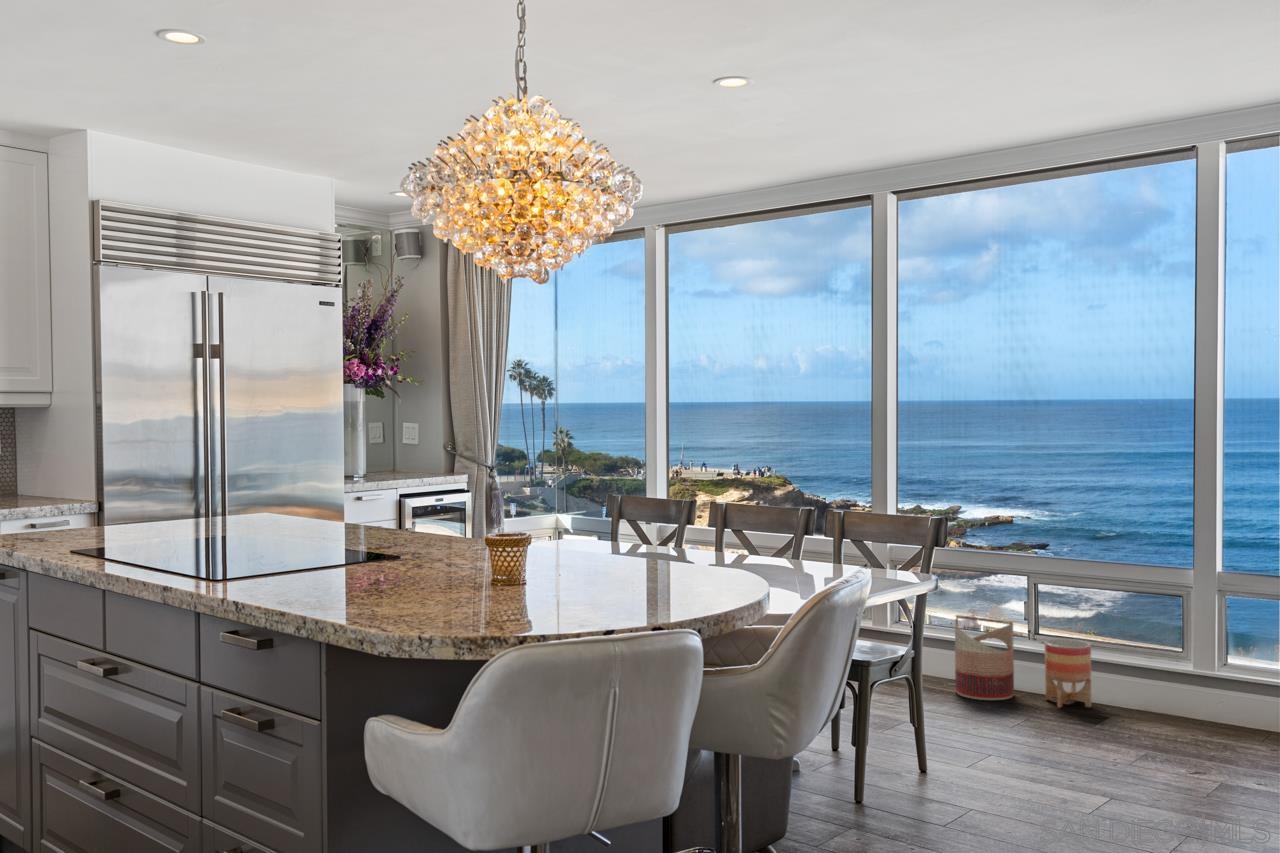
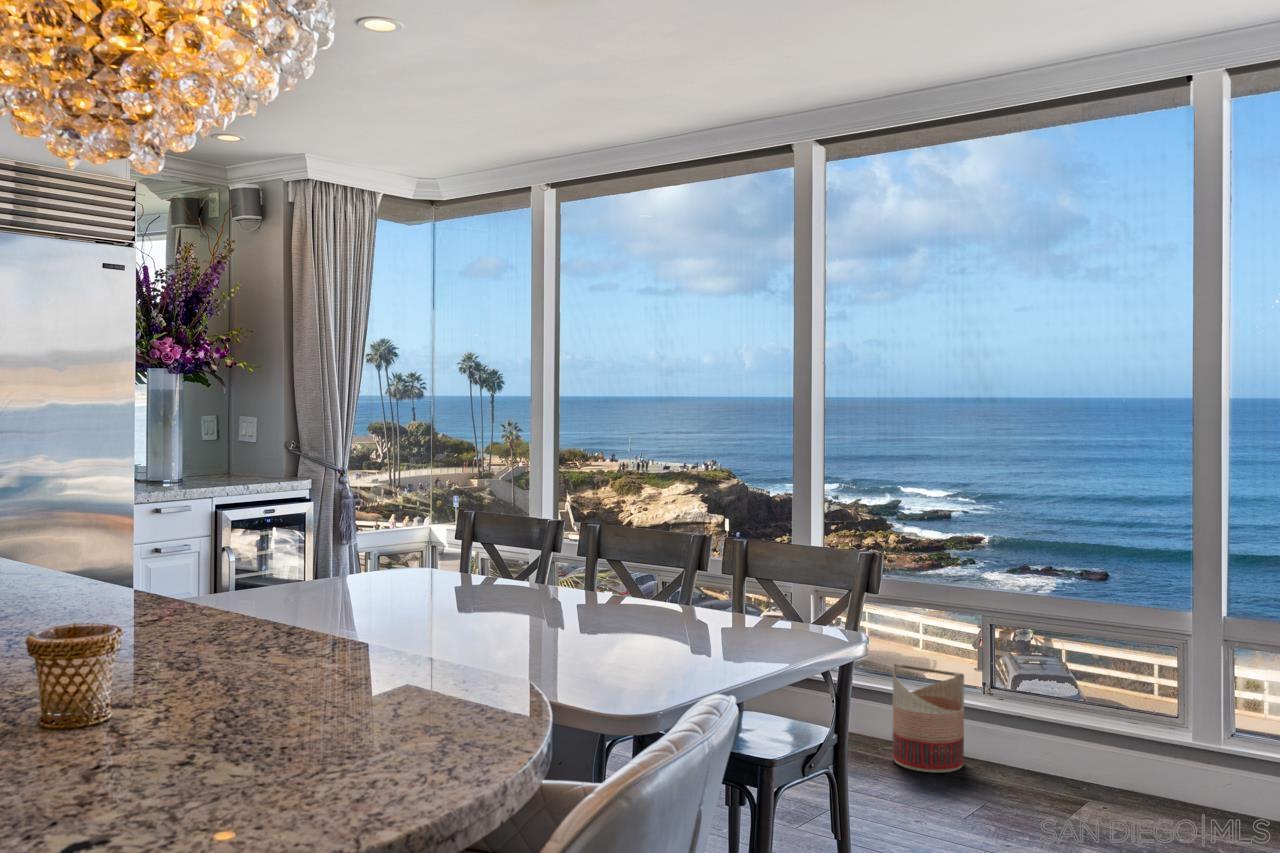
planter: present [1045,639,1091,708] -> none [1003,695,1060,784]

